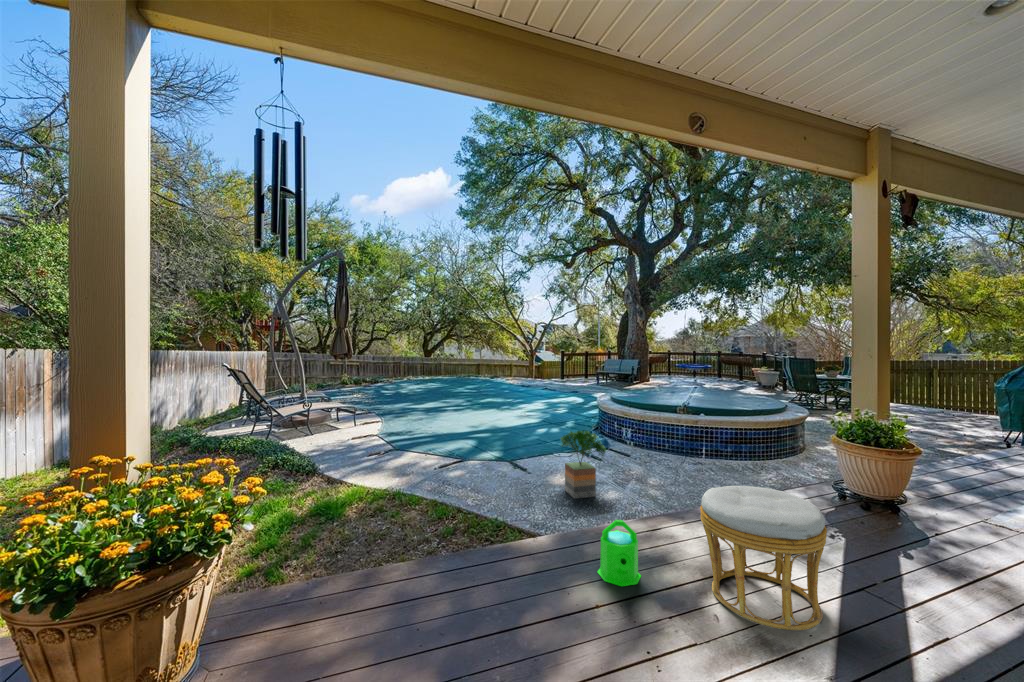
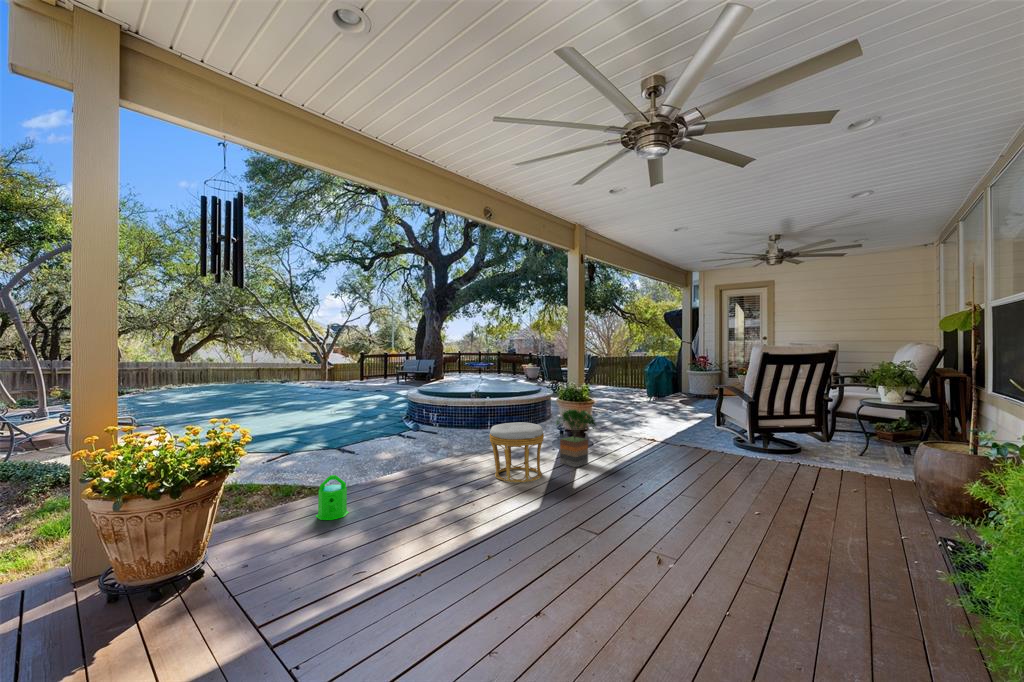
potted tree: present [561,431,606,499] -> present [556,409,597,467]
watering can: present [598,520,641,586] -> present [316,475,349,520]

